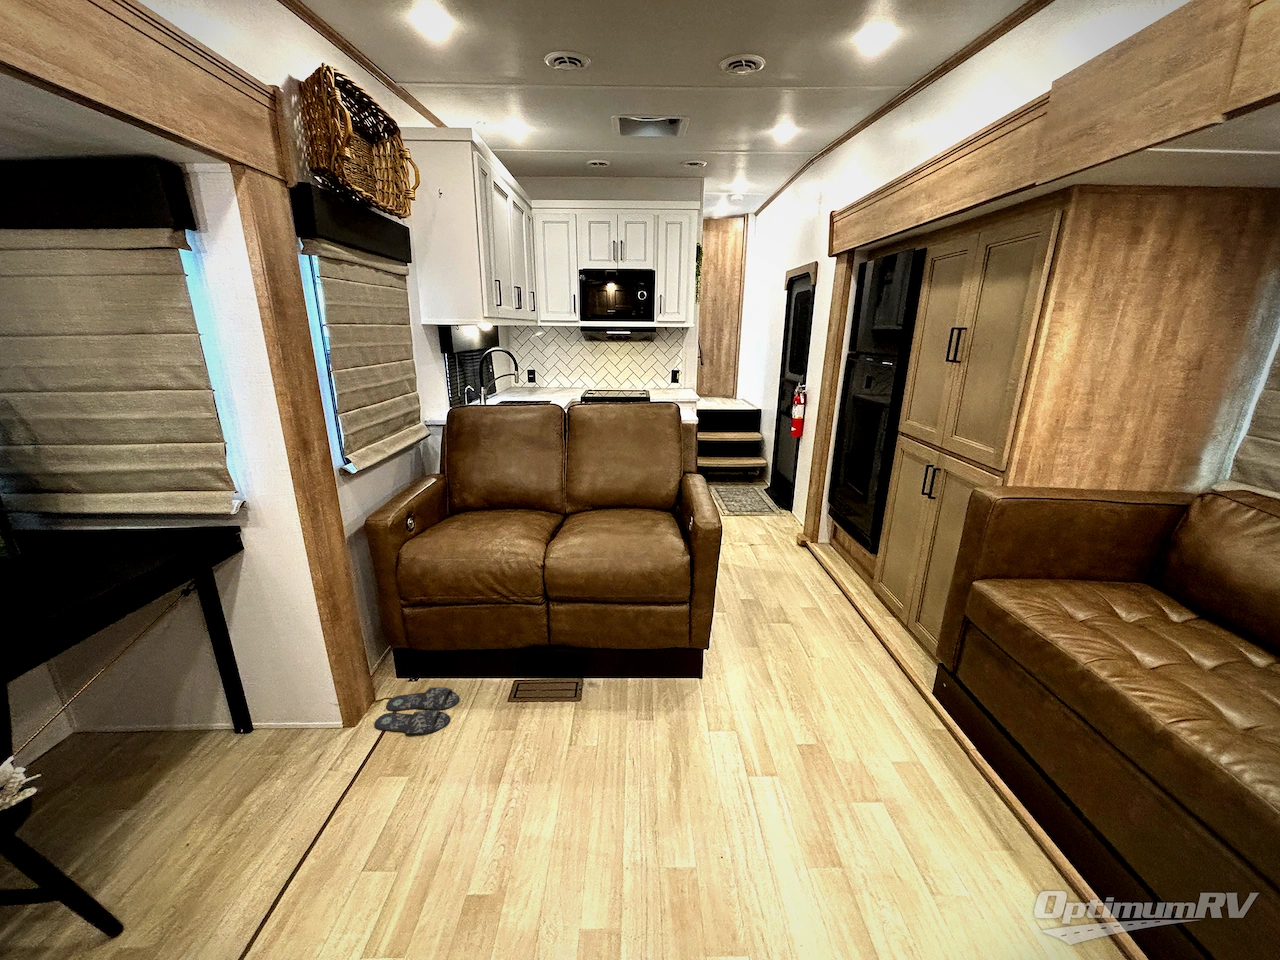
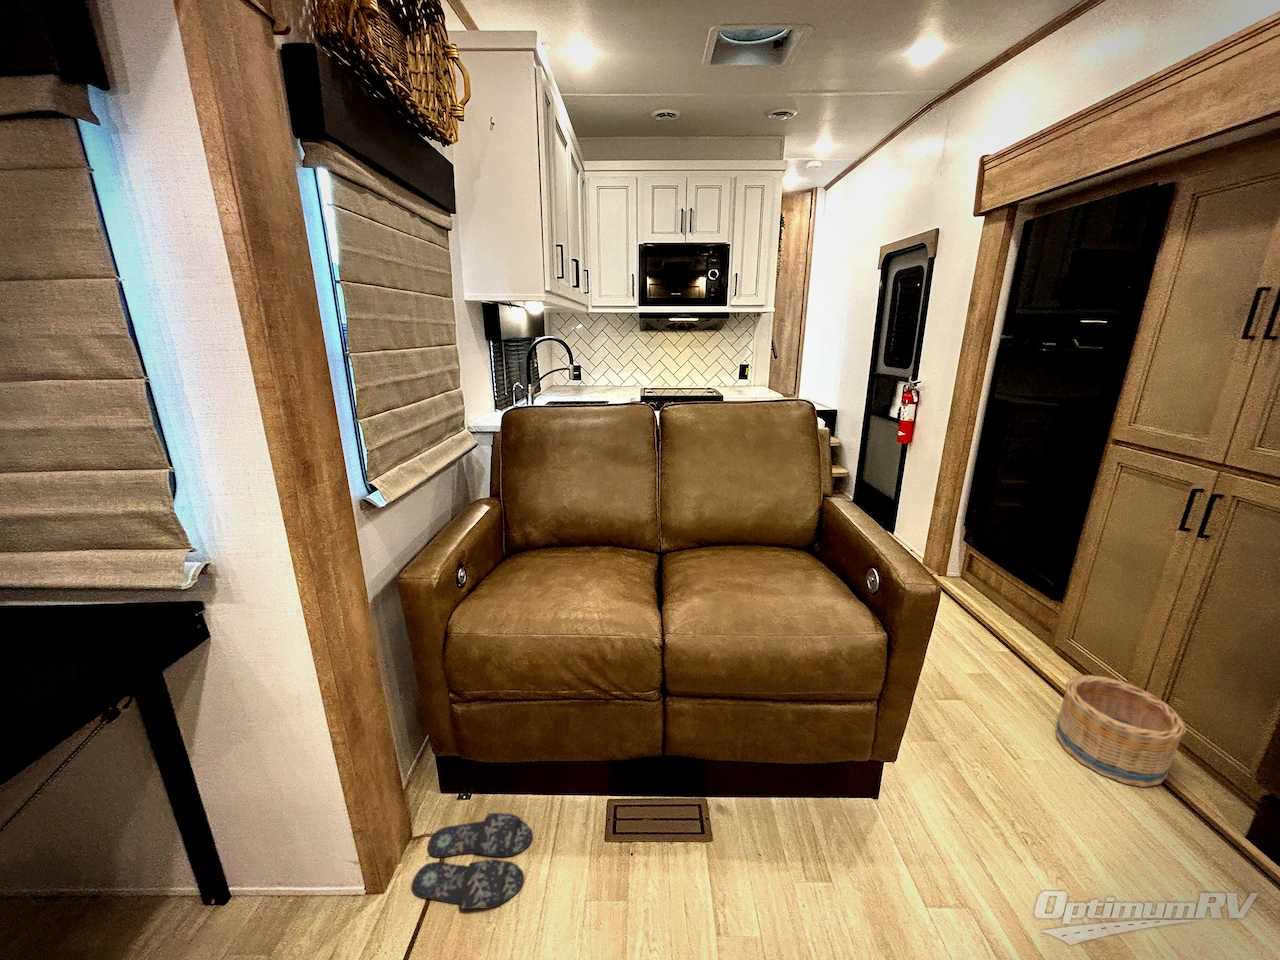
basket: none [846,600,917,670] -> present [1056,675,1186,787]

